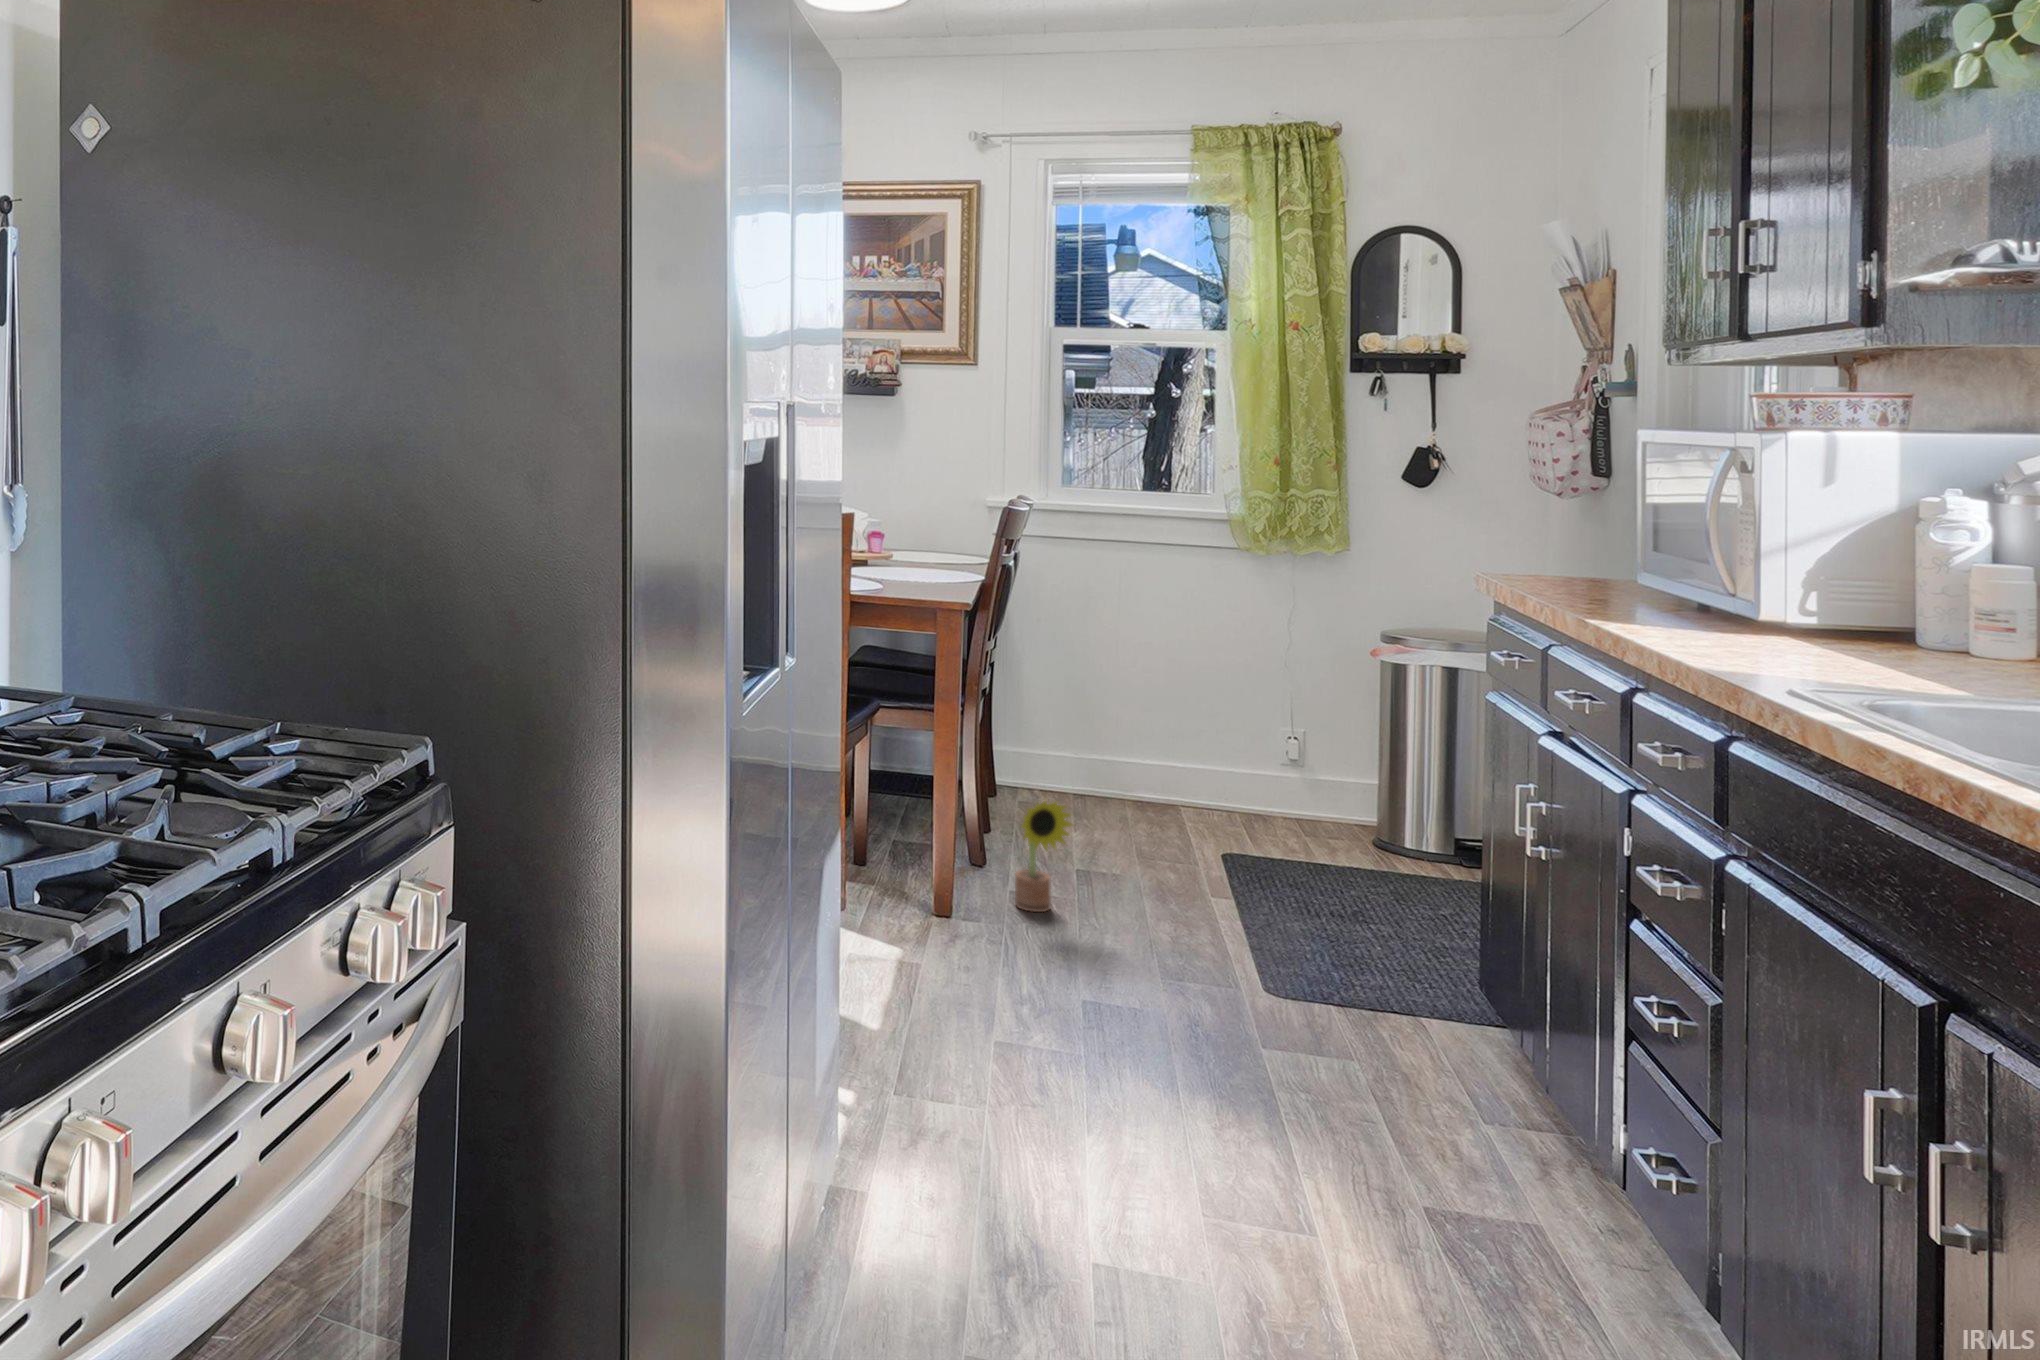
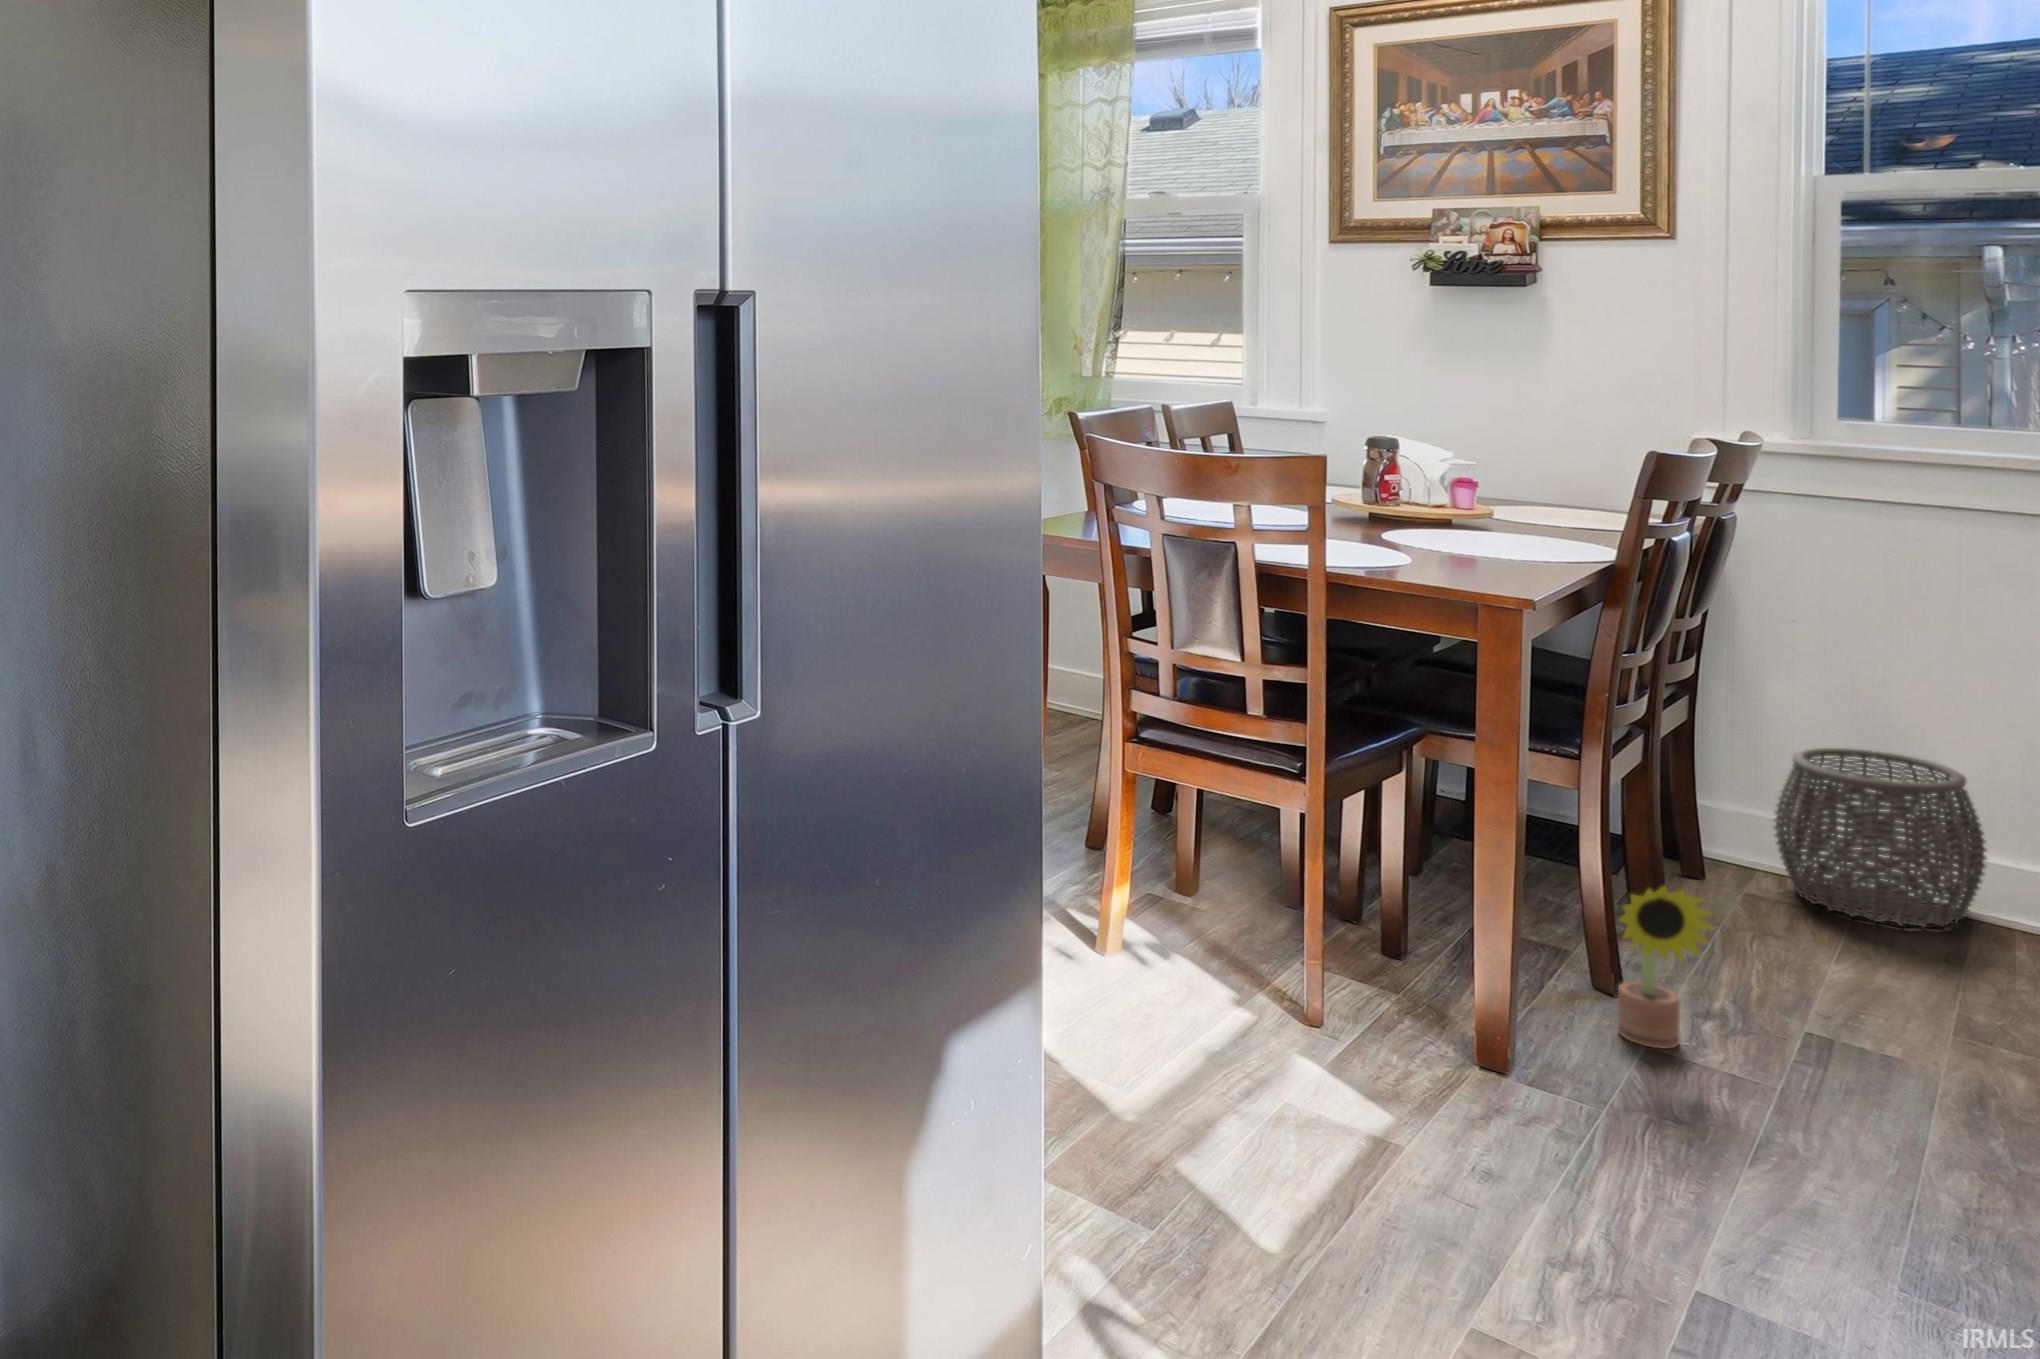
woven basket: none [1051,707,1167,821] -> present [1774,748,1987,927]

